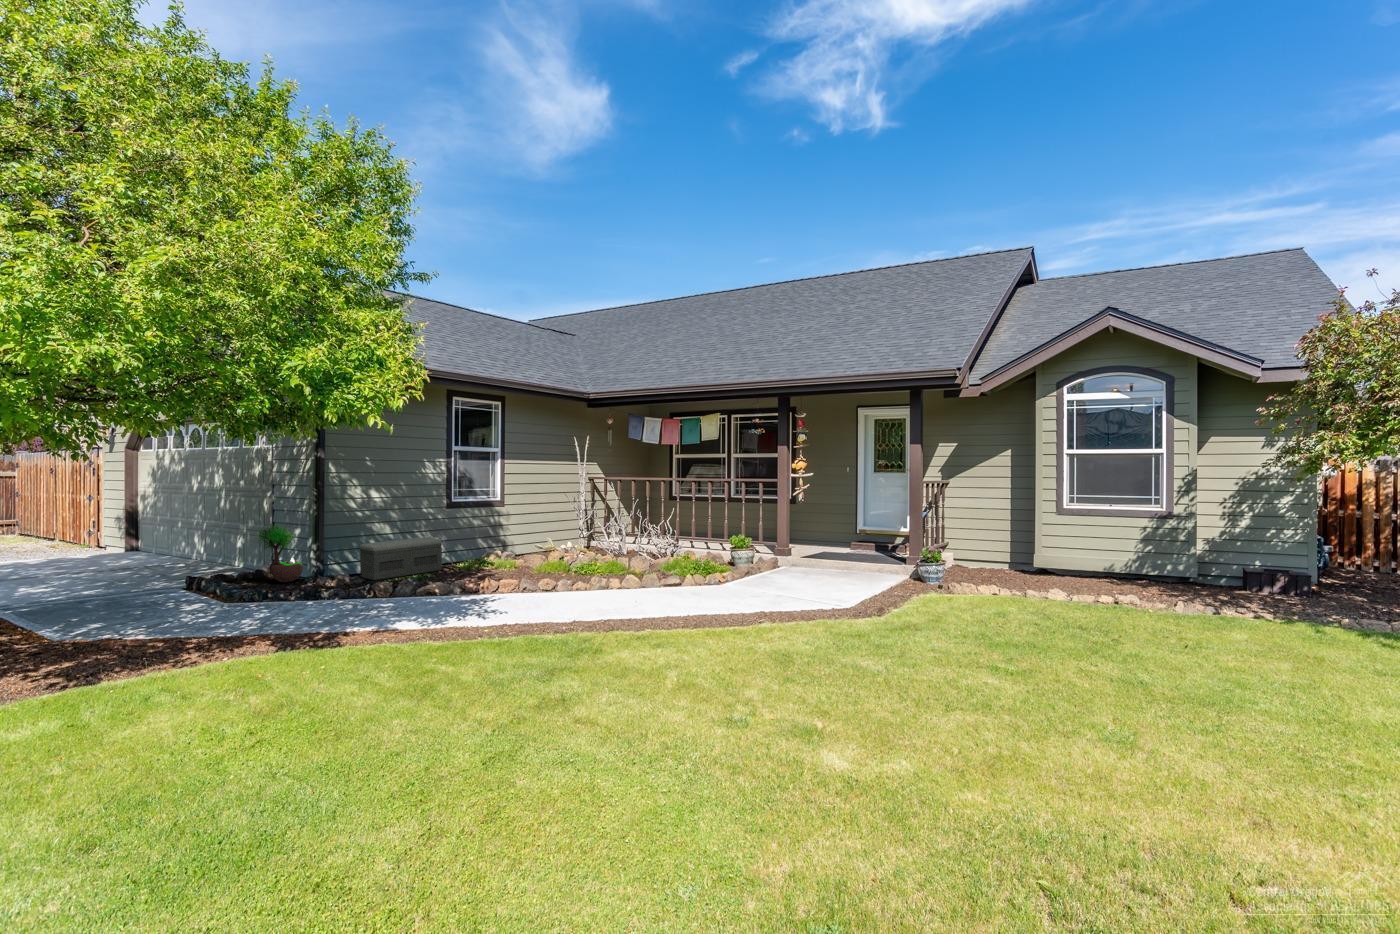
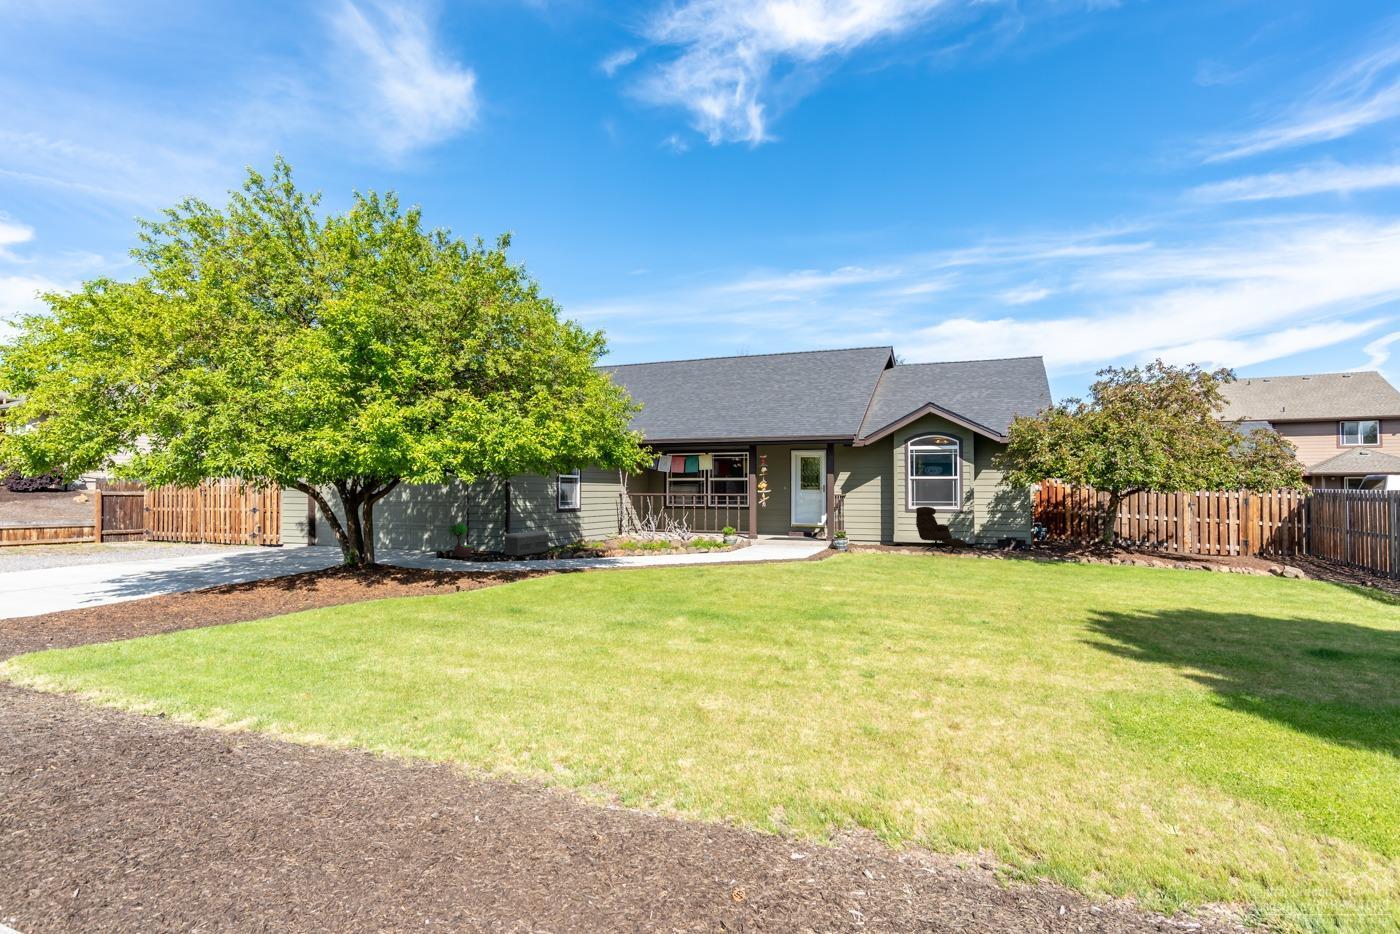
lounge chair: none [1078,505,1186,598] -> present [916,507,967,553]

